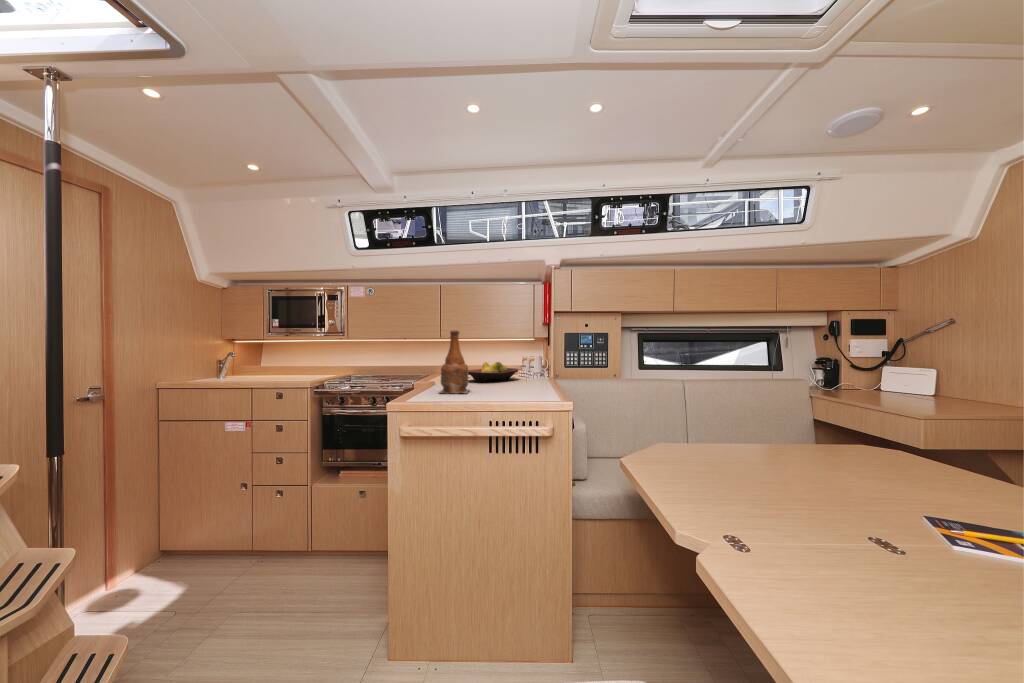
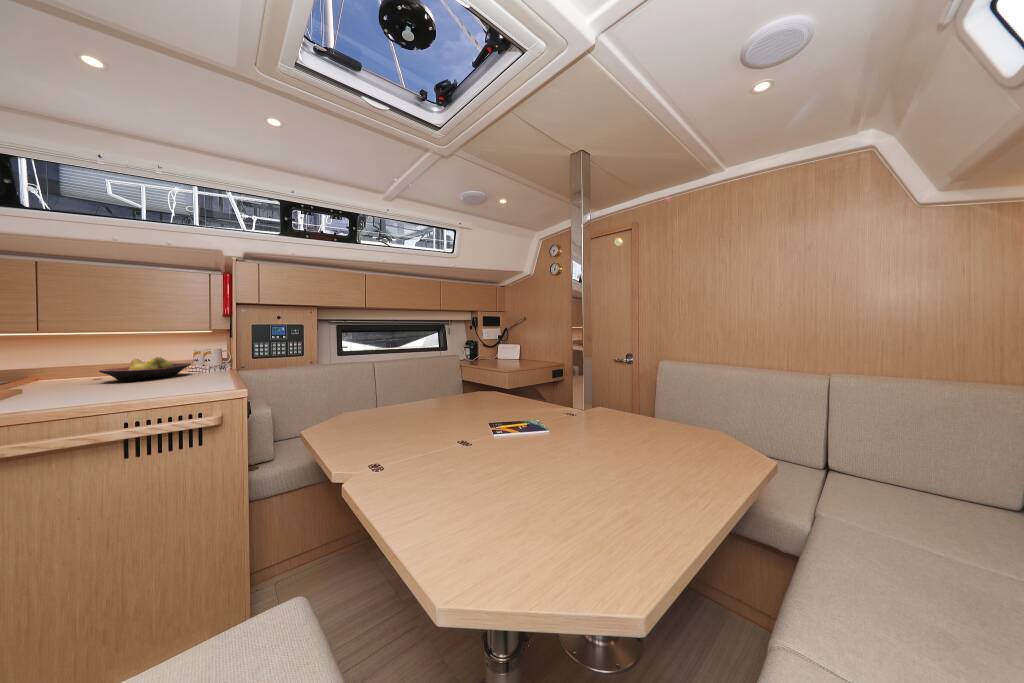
bottle: present [440,330,470,393] -> none [33,322,99,401]

